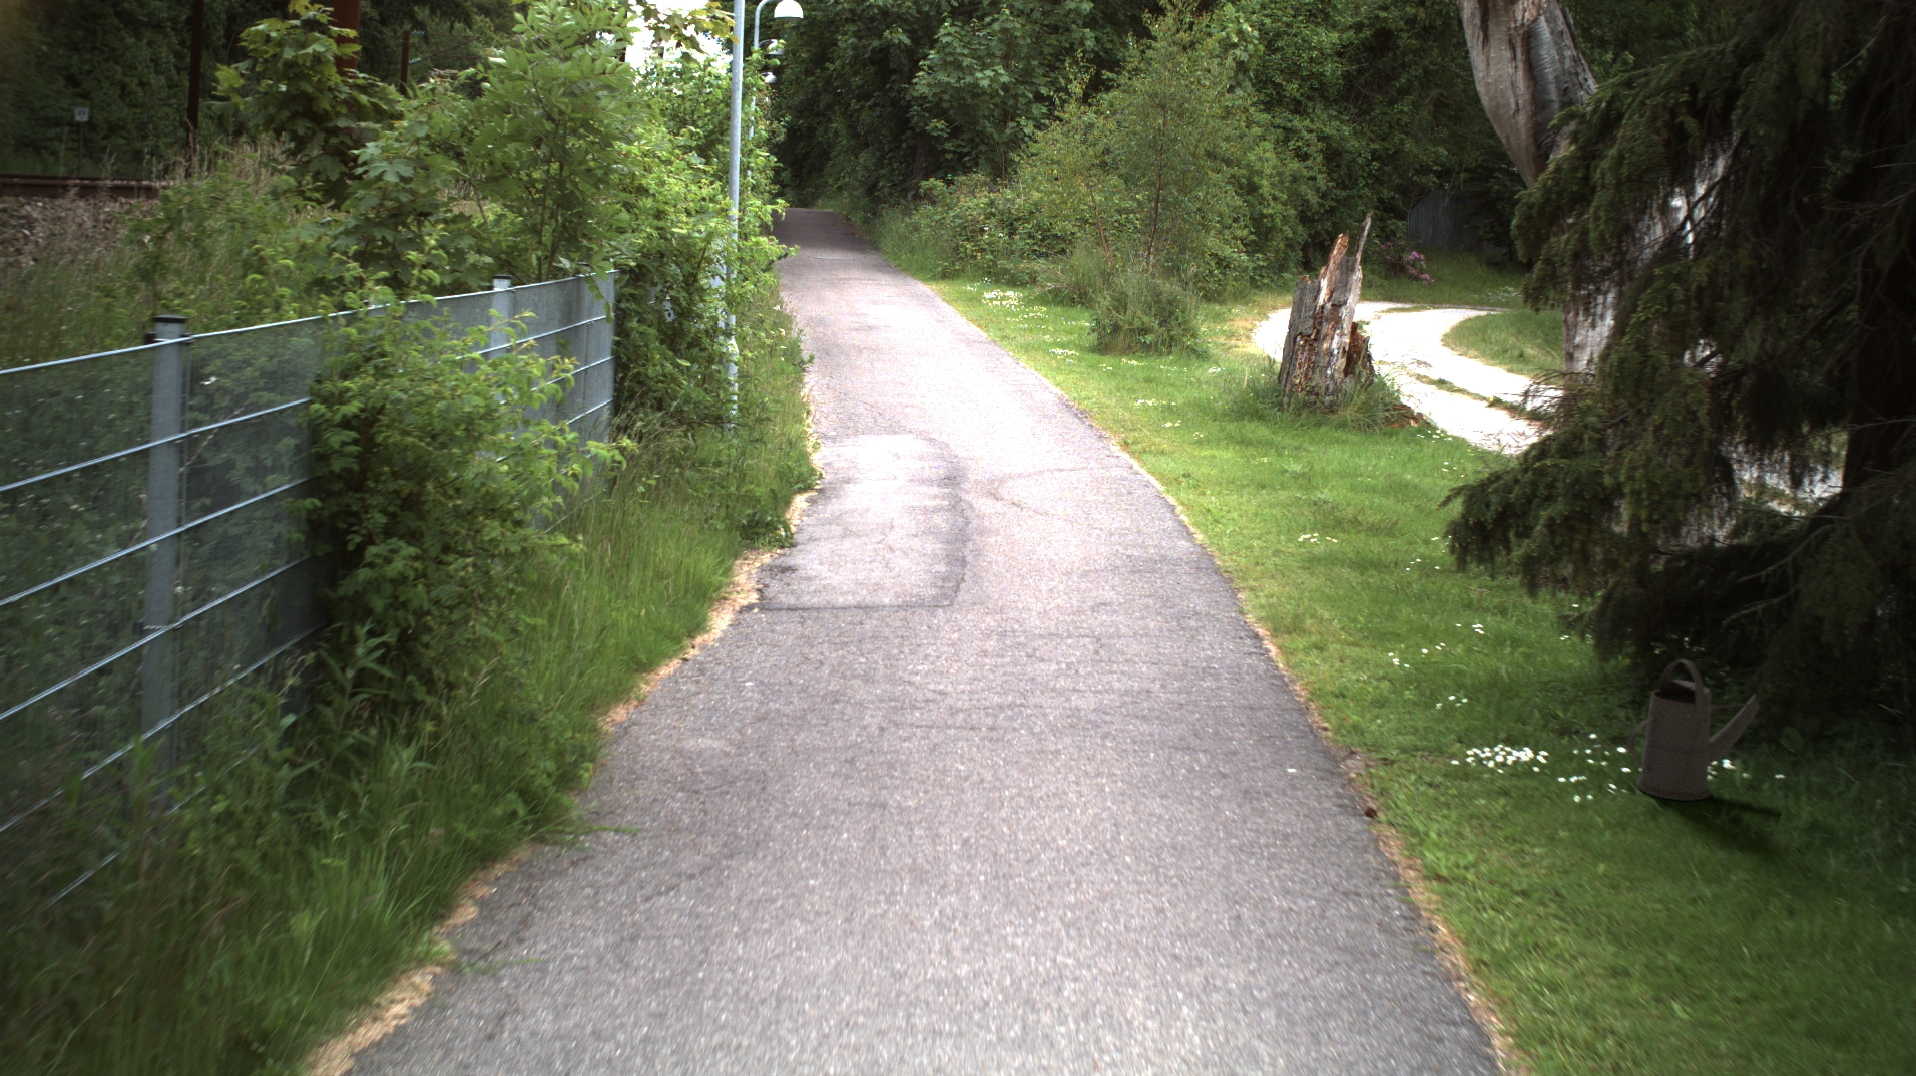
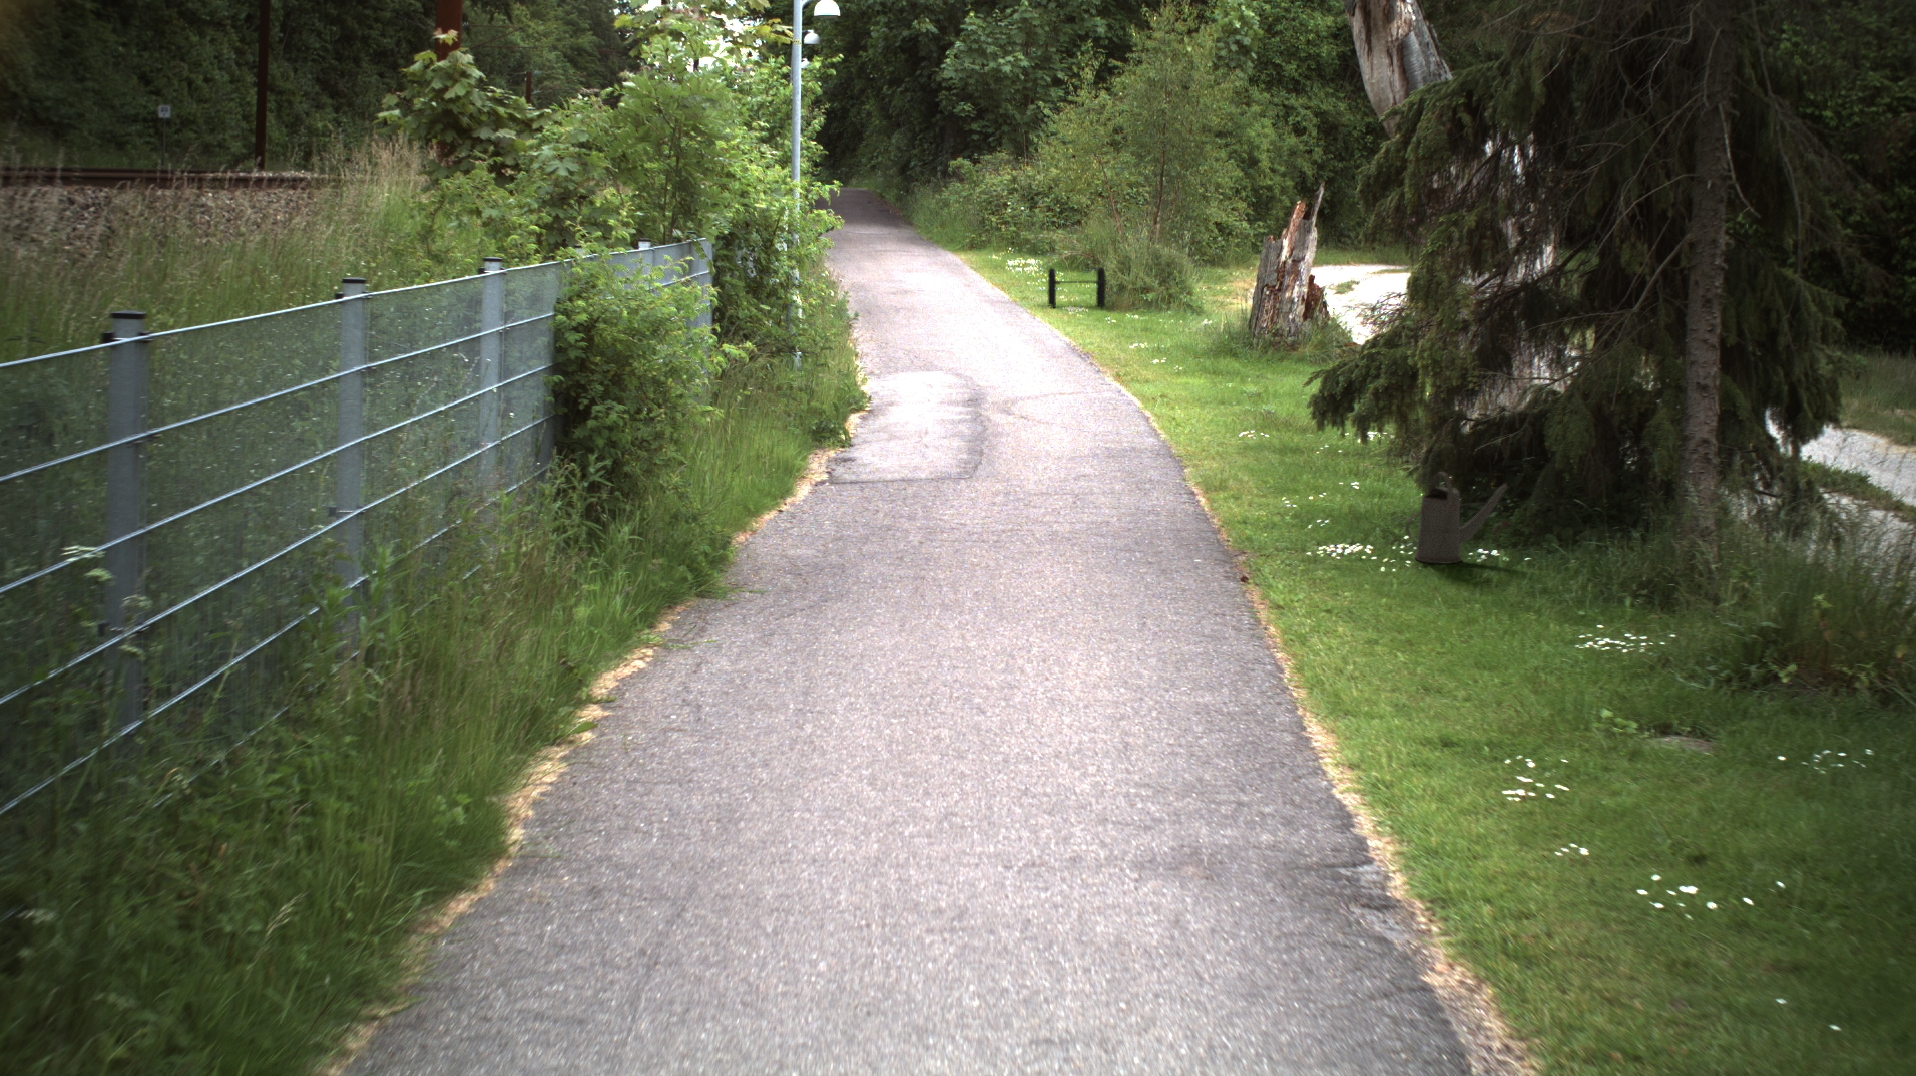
bench: none [1033,303,1100,350] -> present [1048,267,1106,308]

